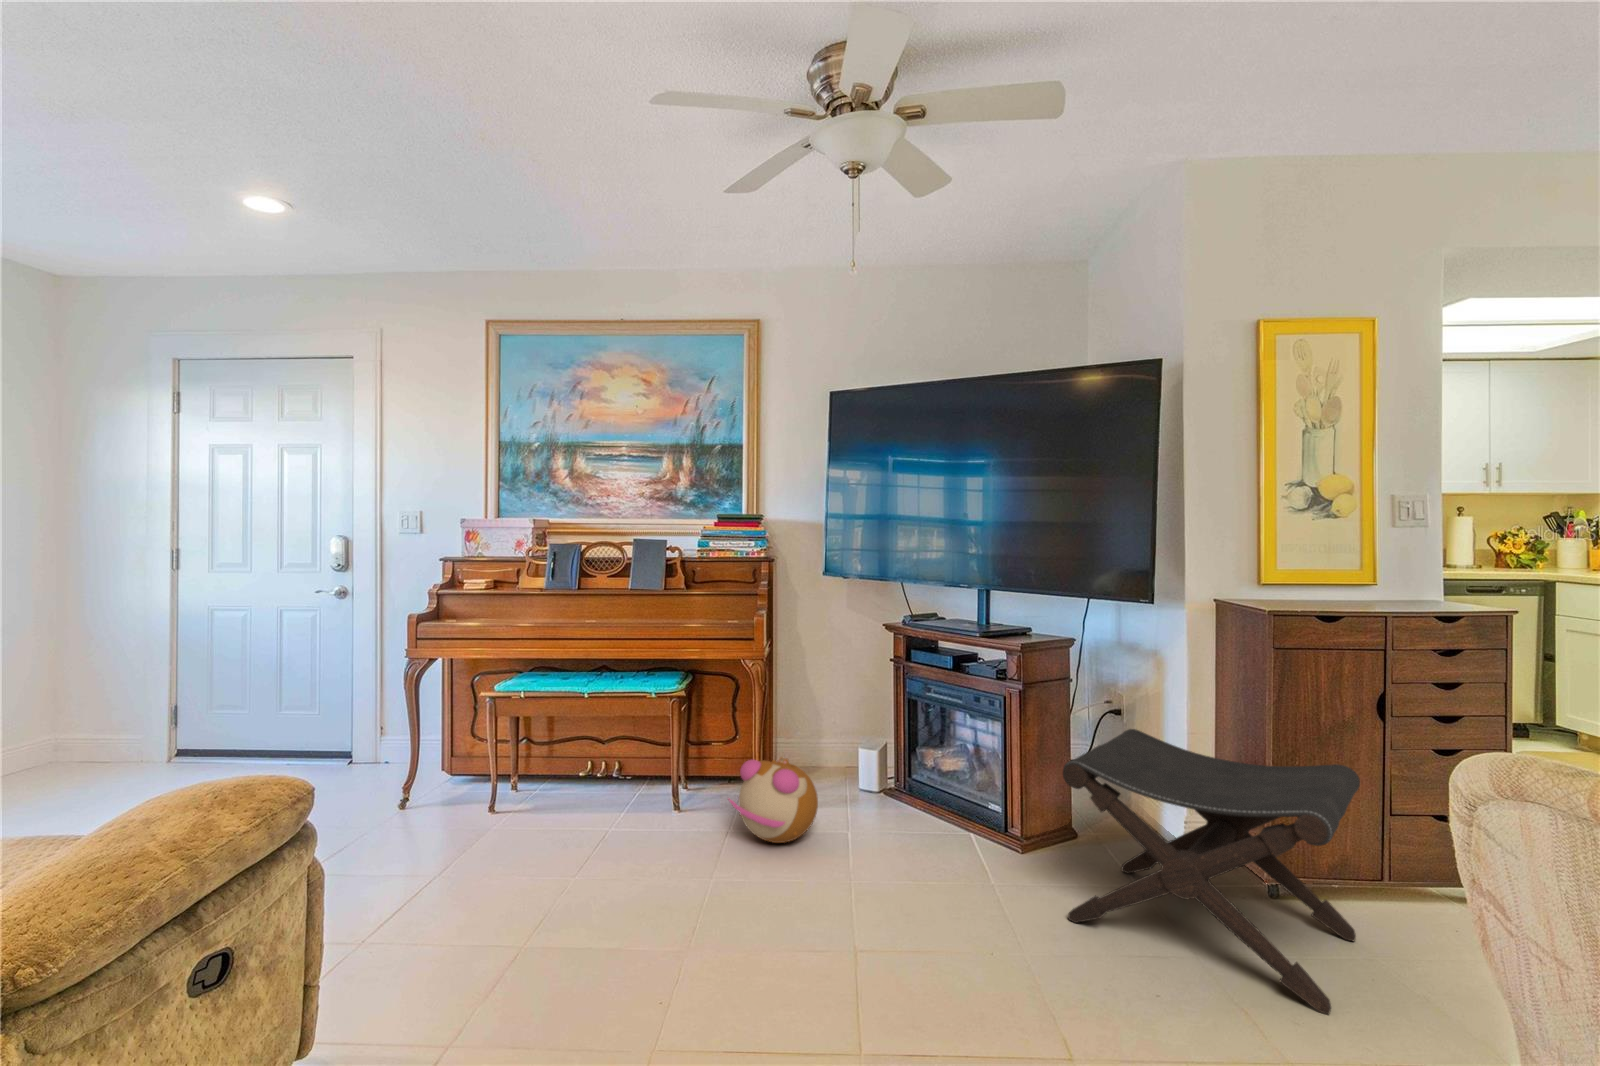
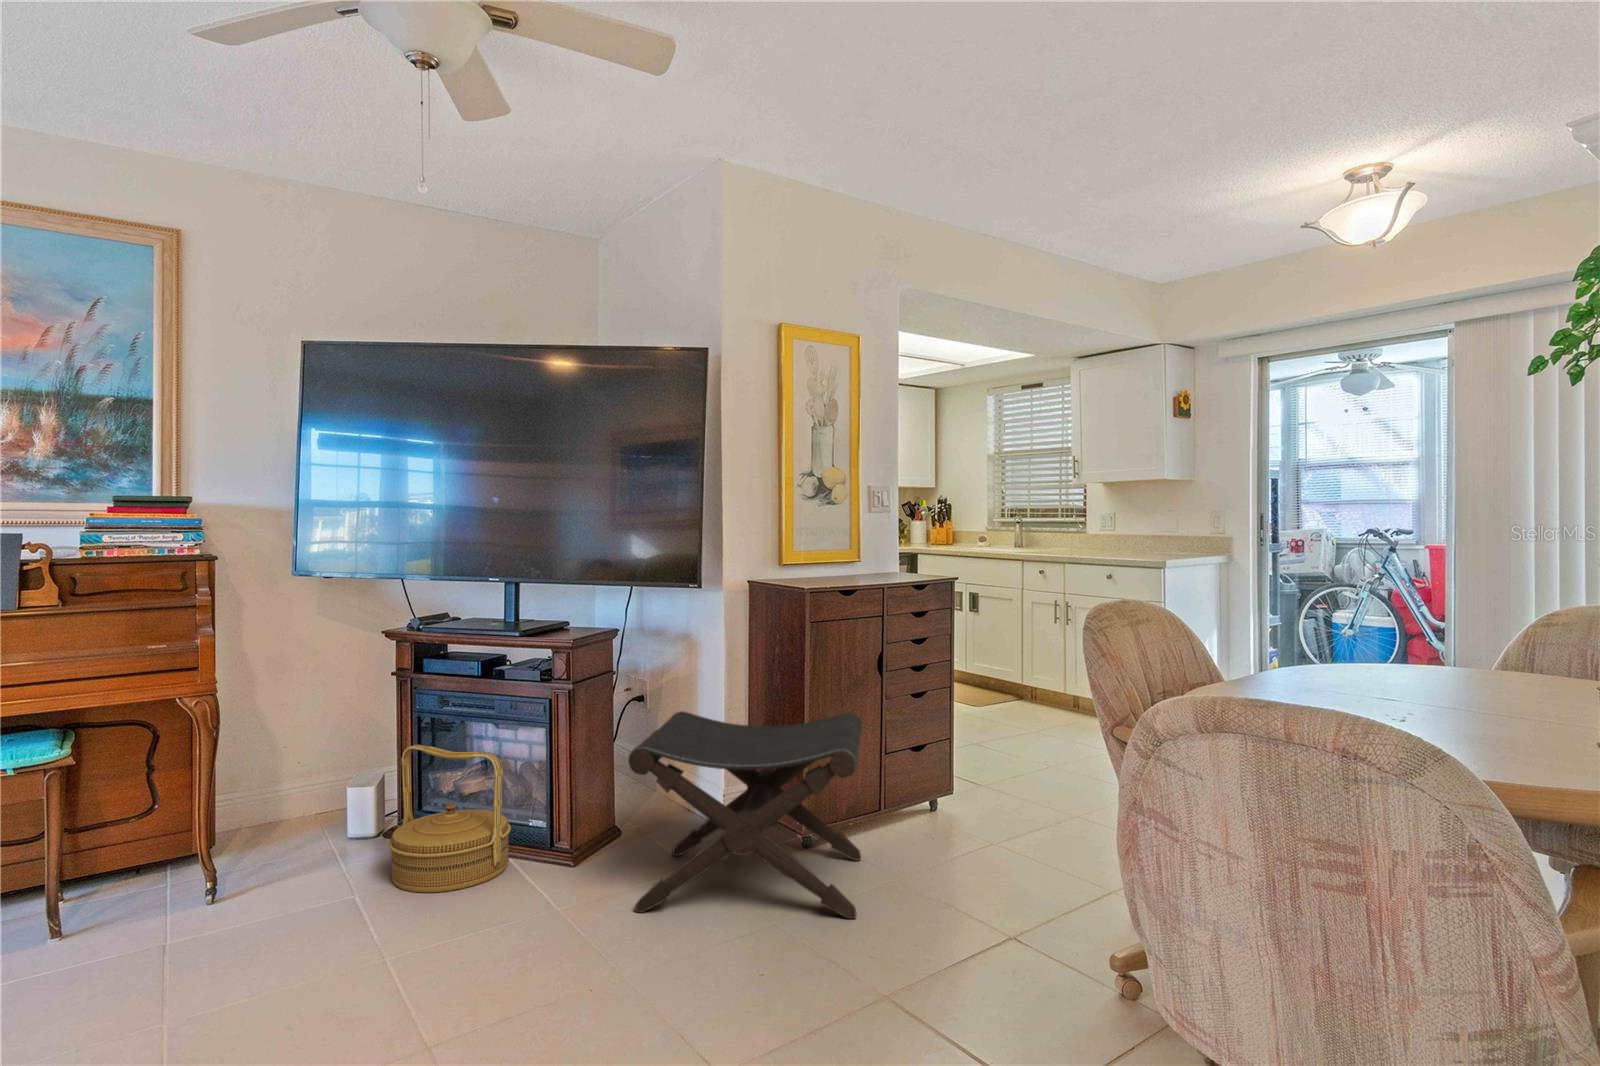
woven basket: none [874,719,971,850] -> present [389,745,511,893]
plush toy: present [729,757,818,843] -> none [172,817,315,934]

